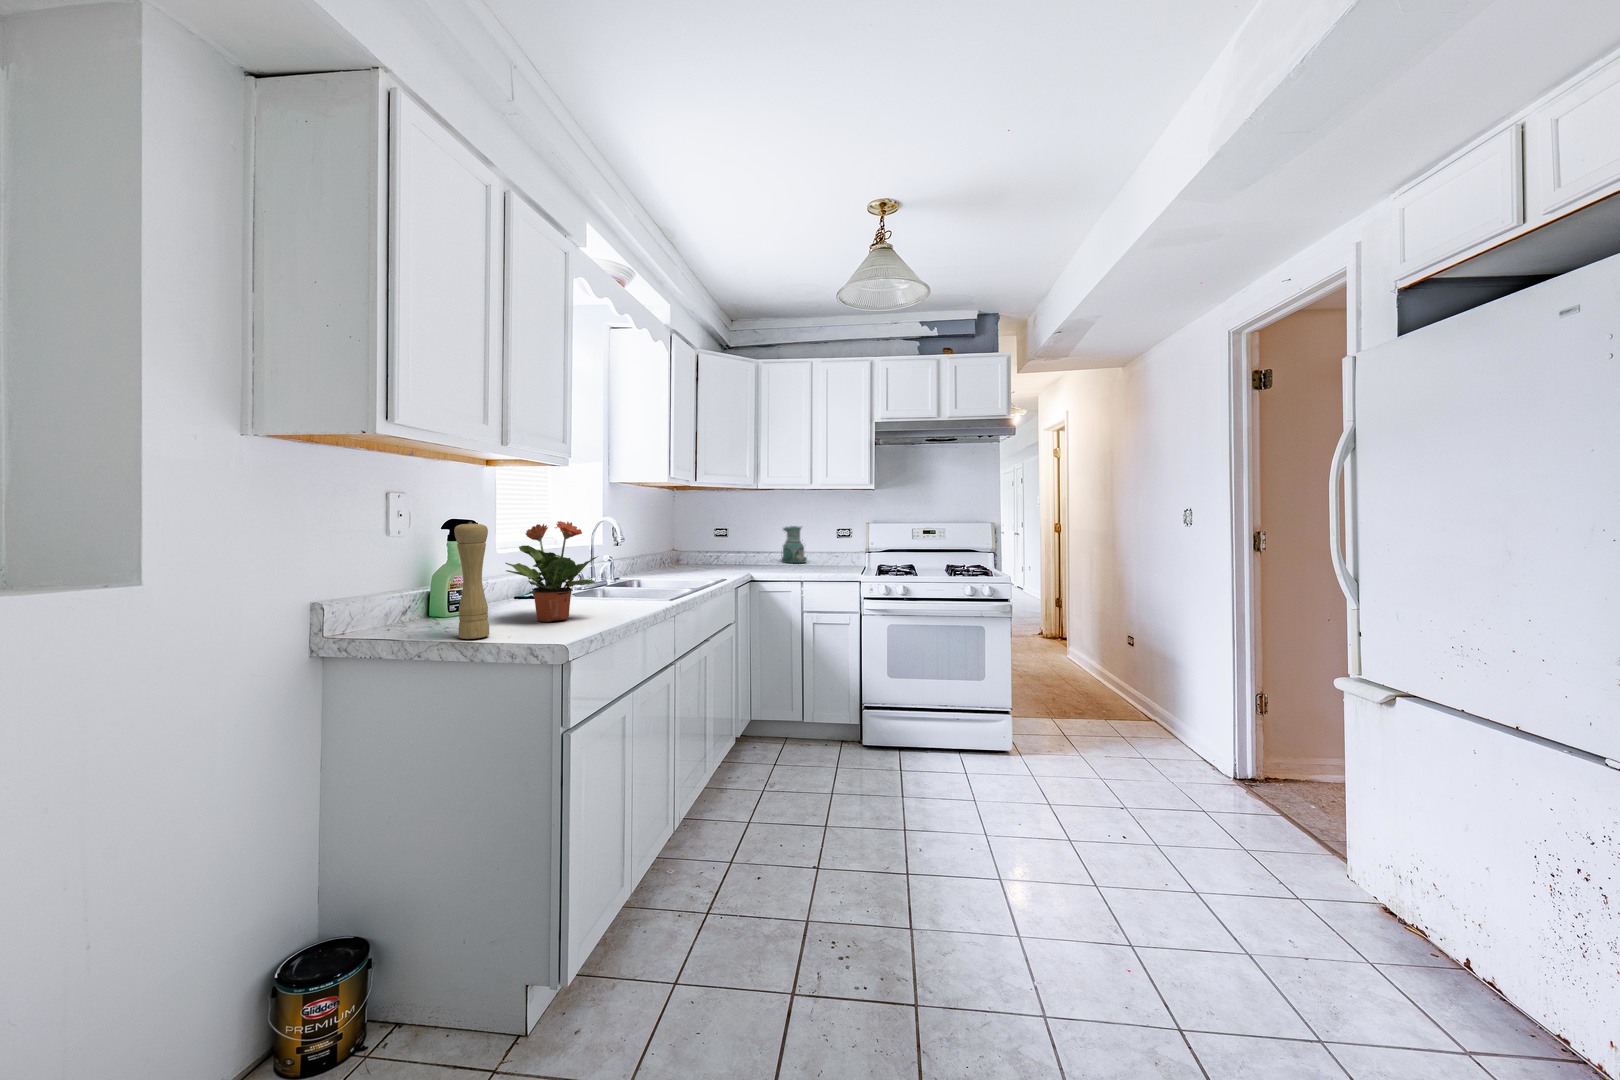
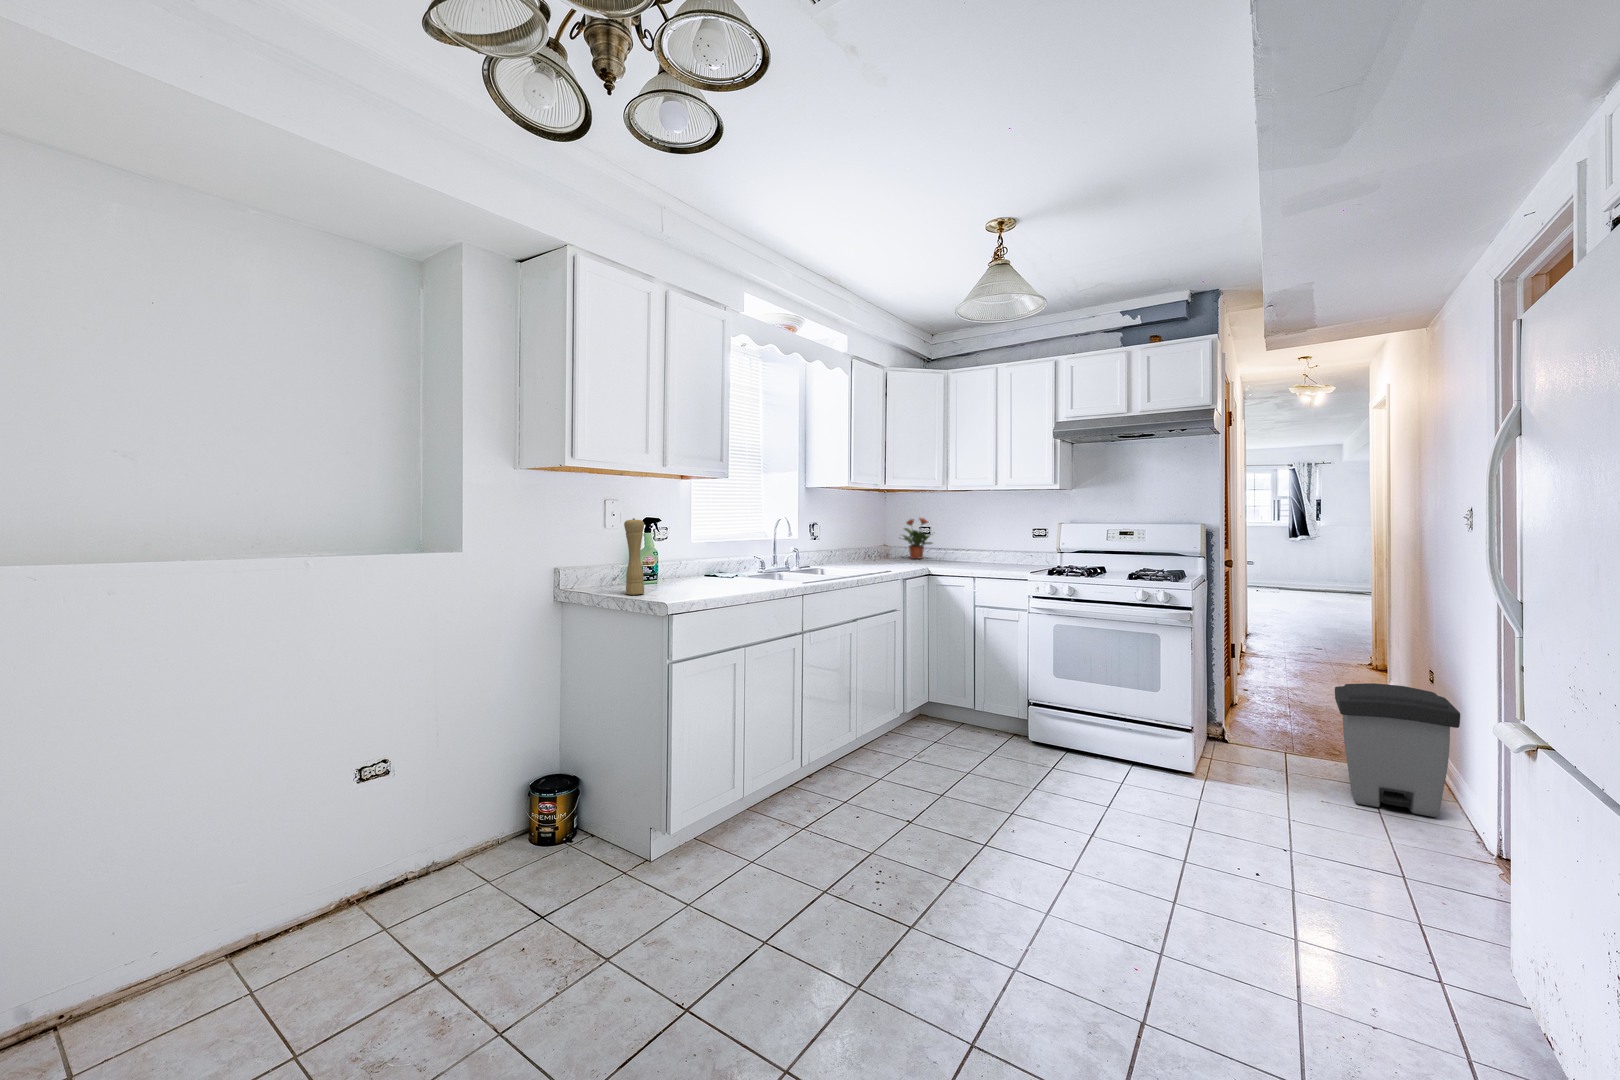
potted plant: present [506,521,598,622] -> present [903,518,935,559]
ceramic pitcher: present [782,526,807,563] -> none [977,526,1012,563]
trash can: none [1109,655,1208,758] -> present [1335,683,1460,817]

